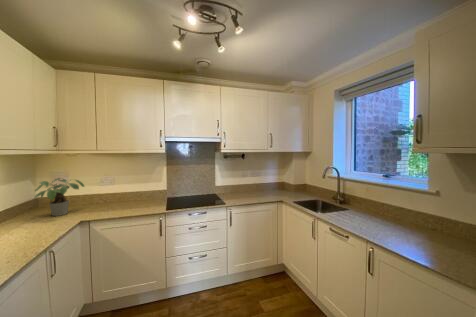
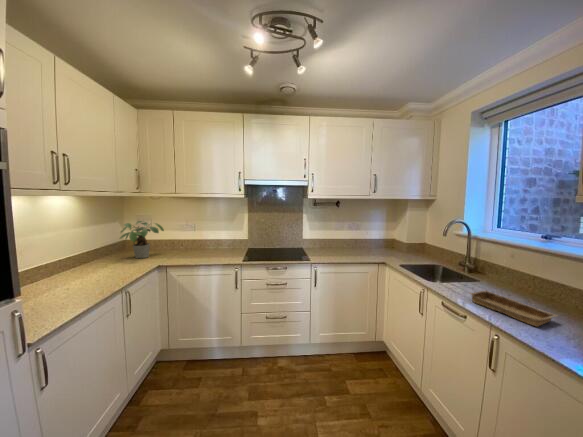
tray: none [349,216,407,239] -> present [471,291,557,327]

